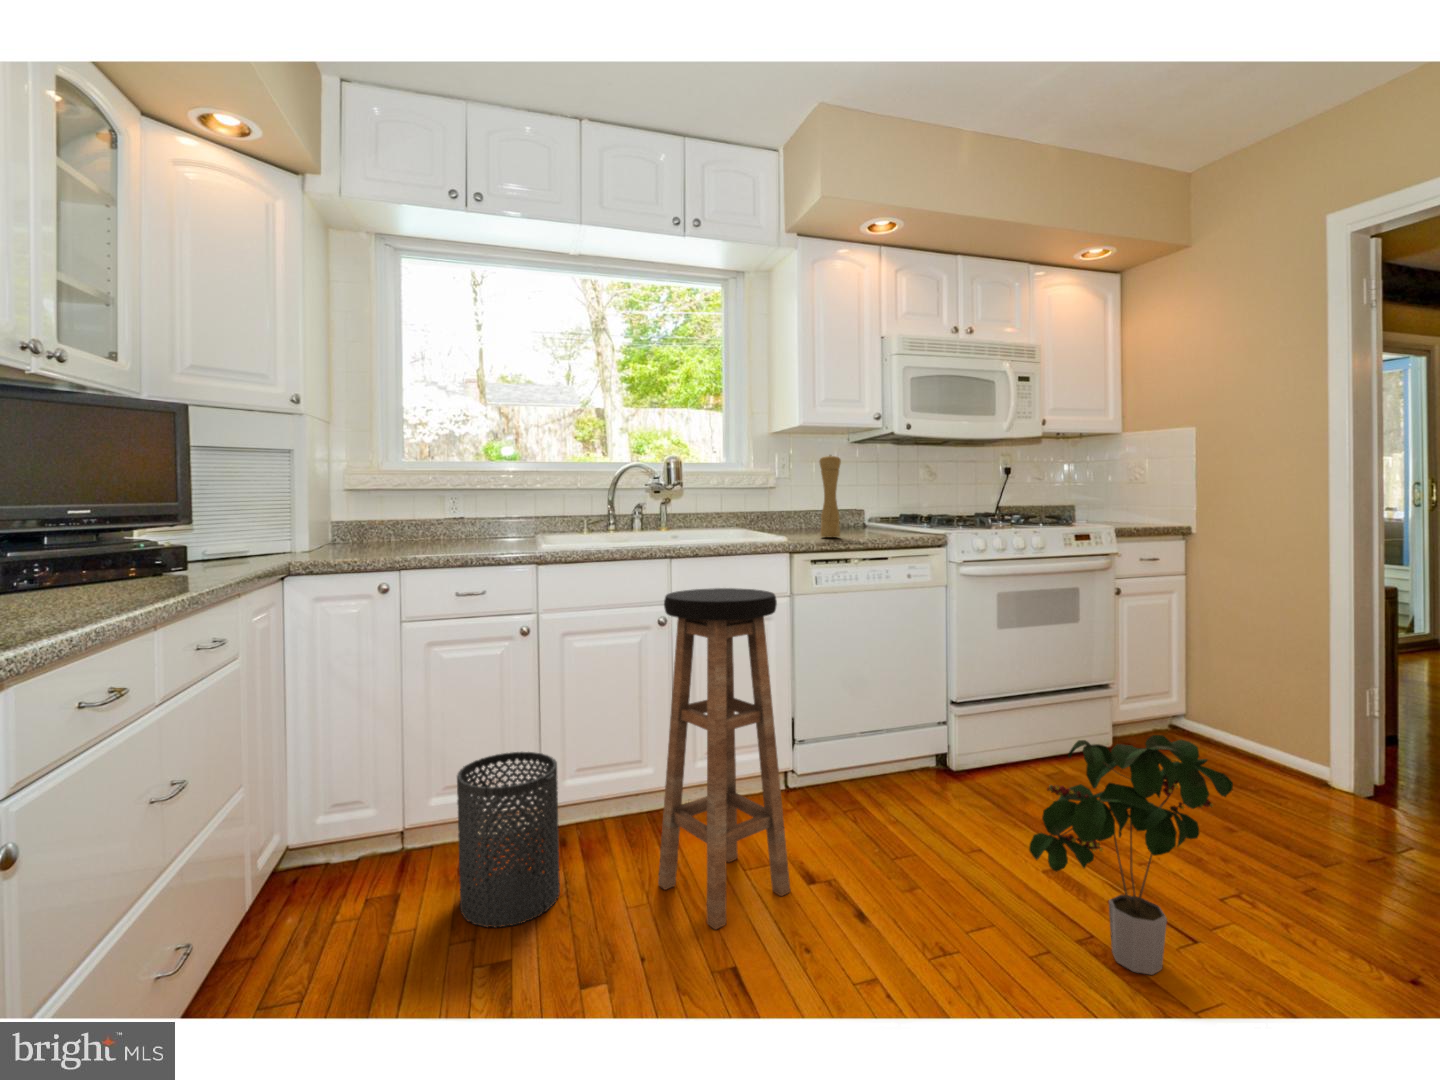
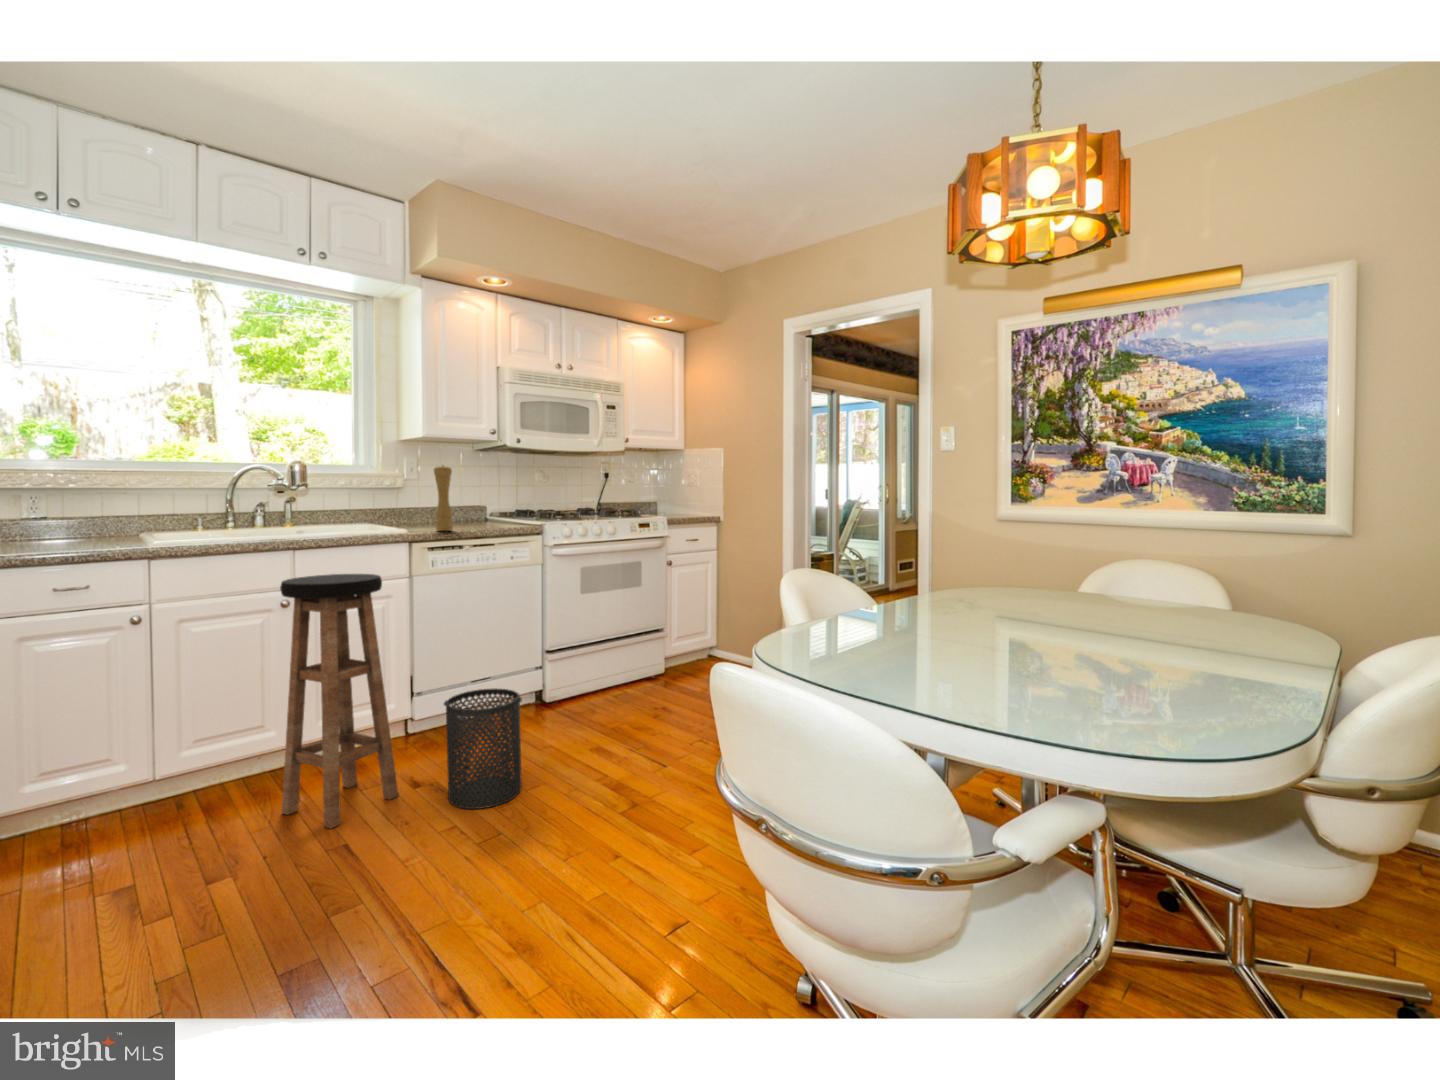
potted plant: present [1029,735,1233,975] -> none [555,650,674,790]
trash can: present [457,752,560,928] -> present [444,688,522,809]

